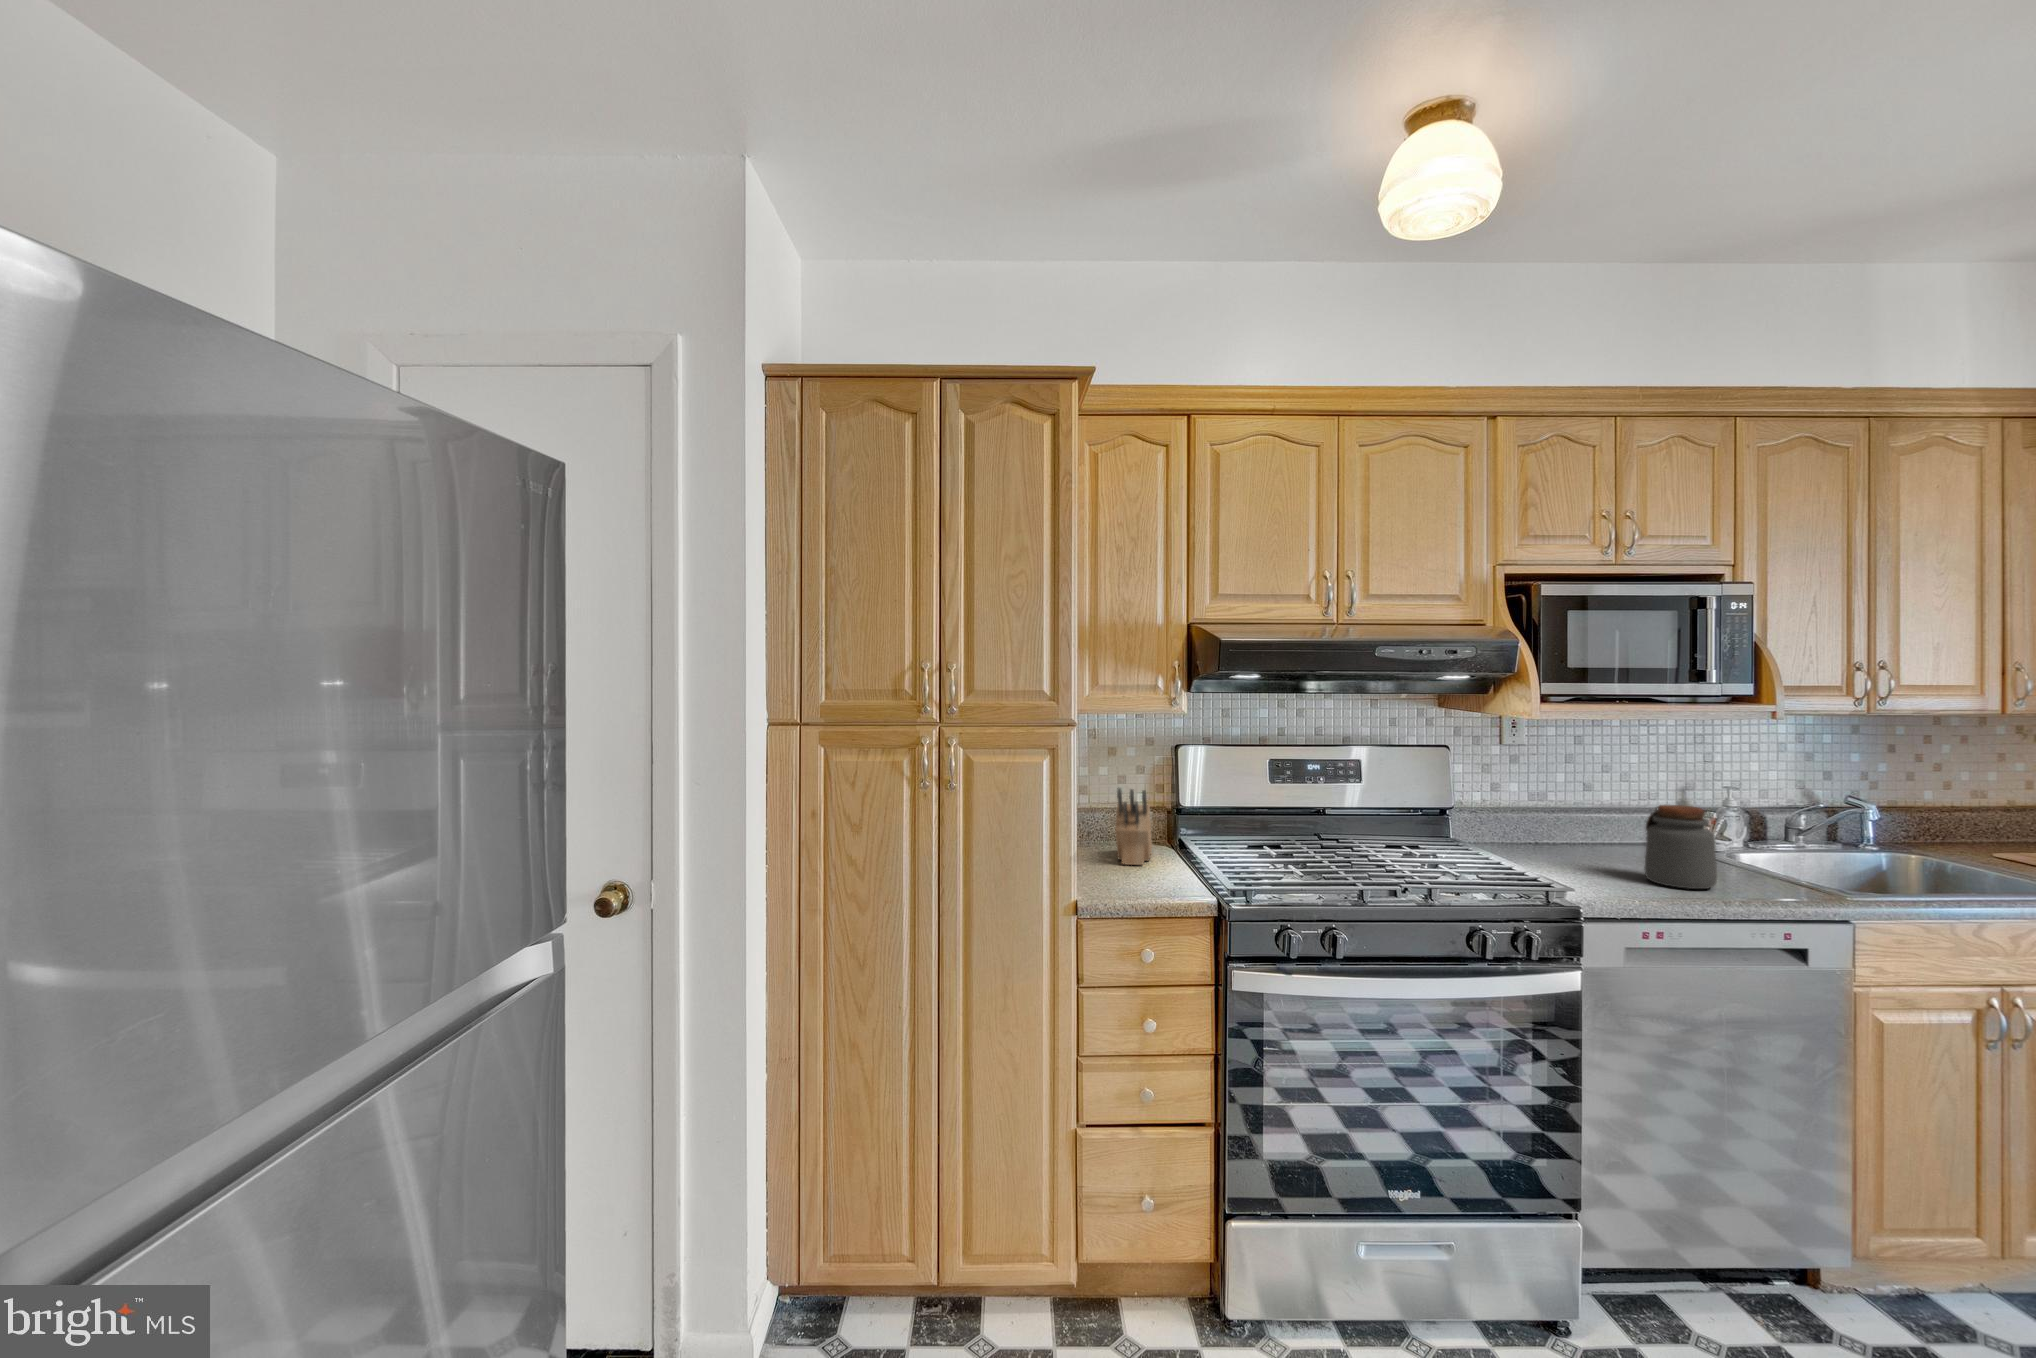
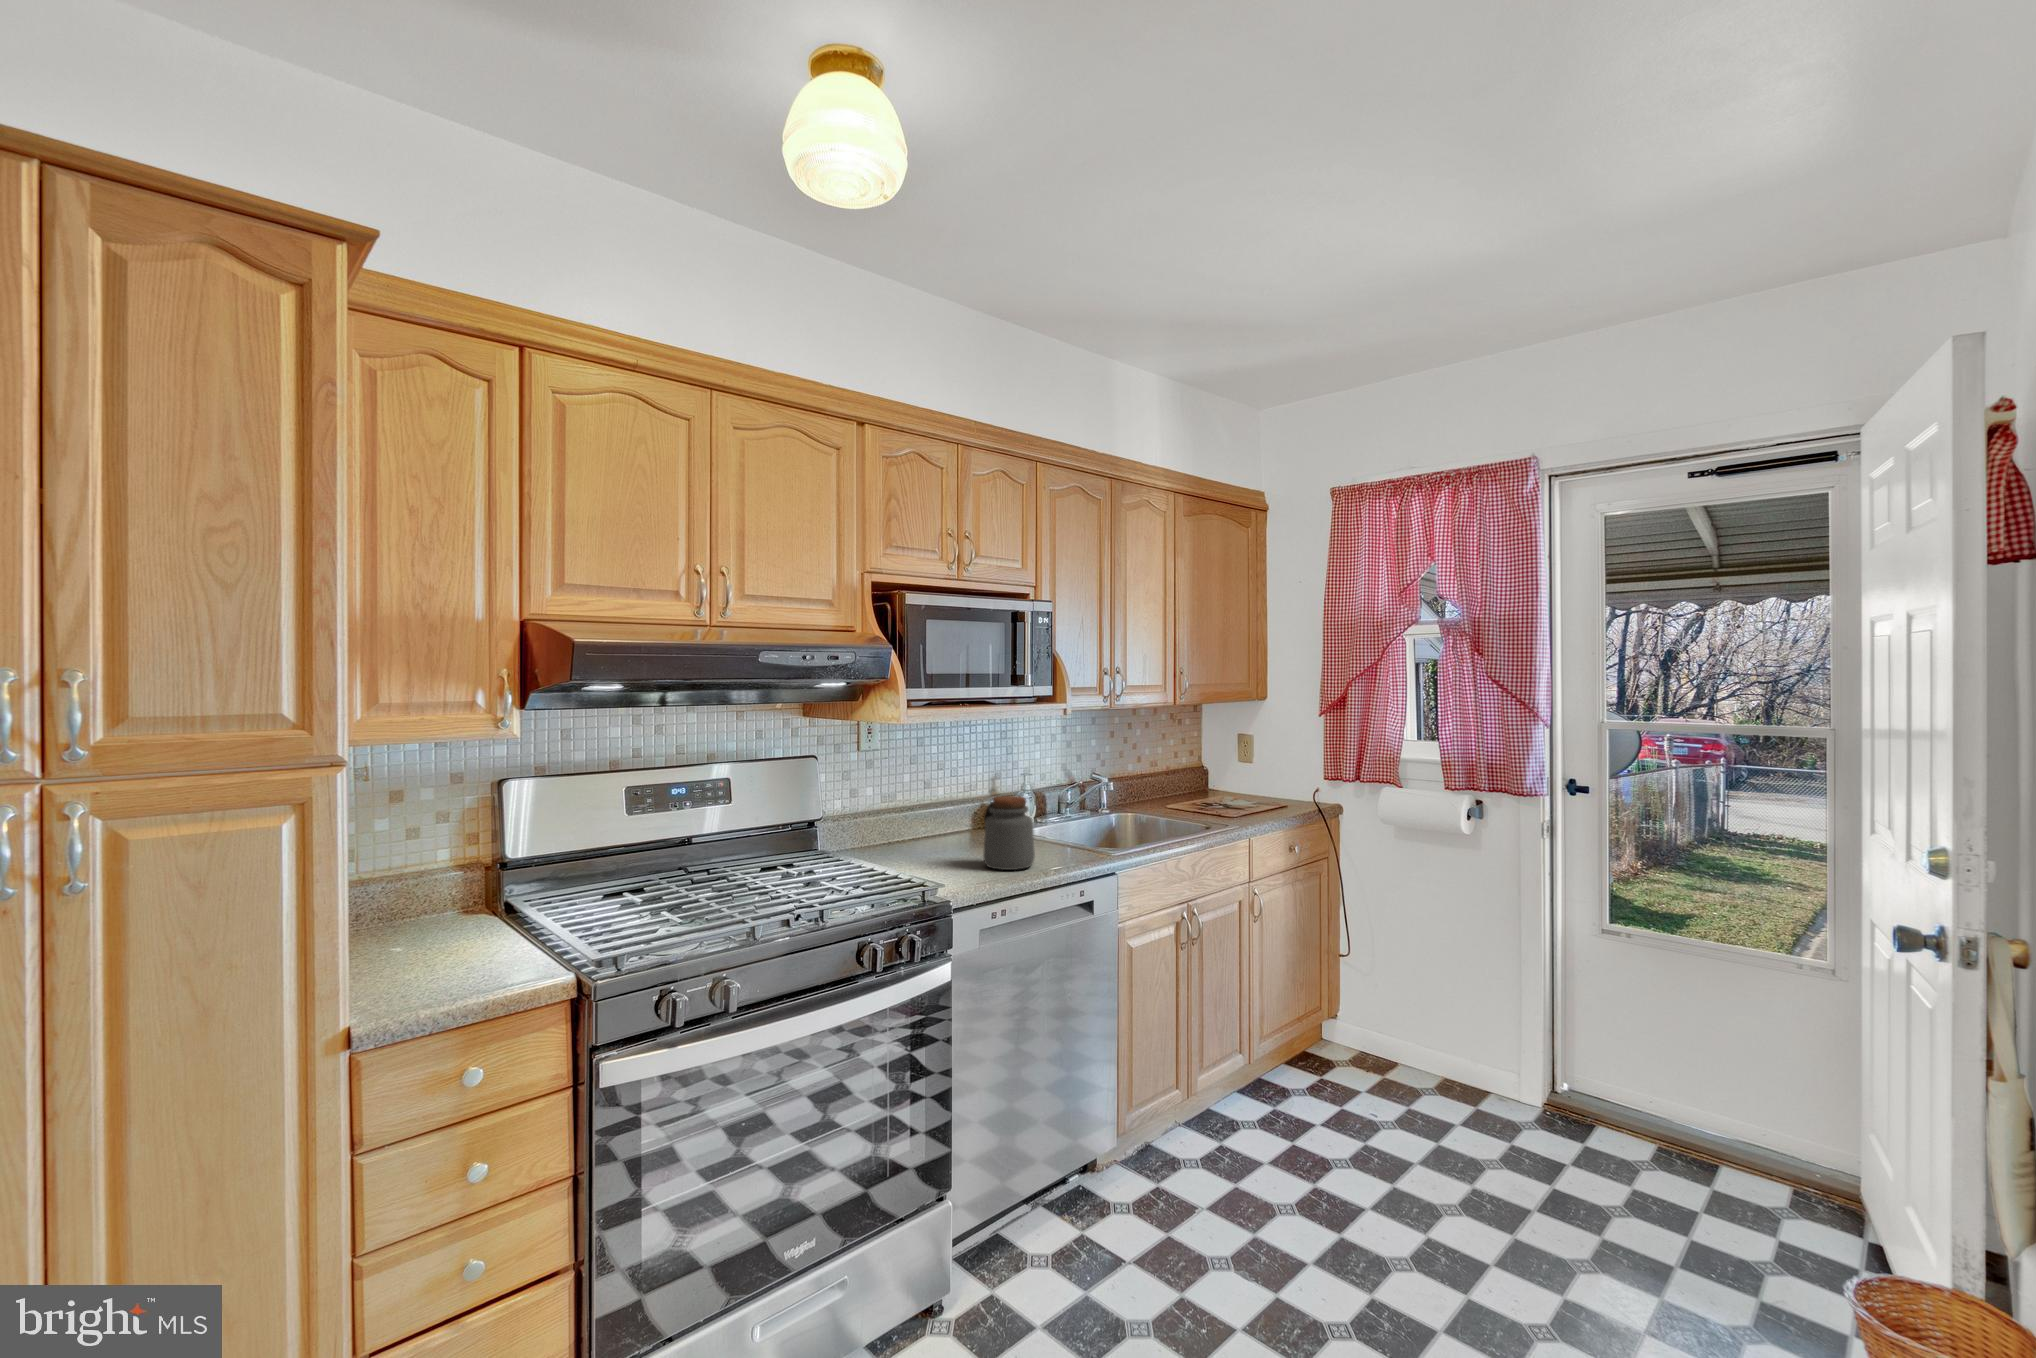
knife block: present [1115,788,1152,865] -> none [416,845,470,951]

